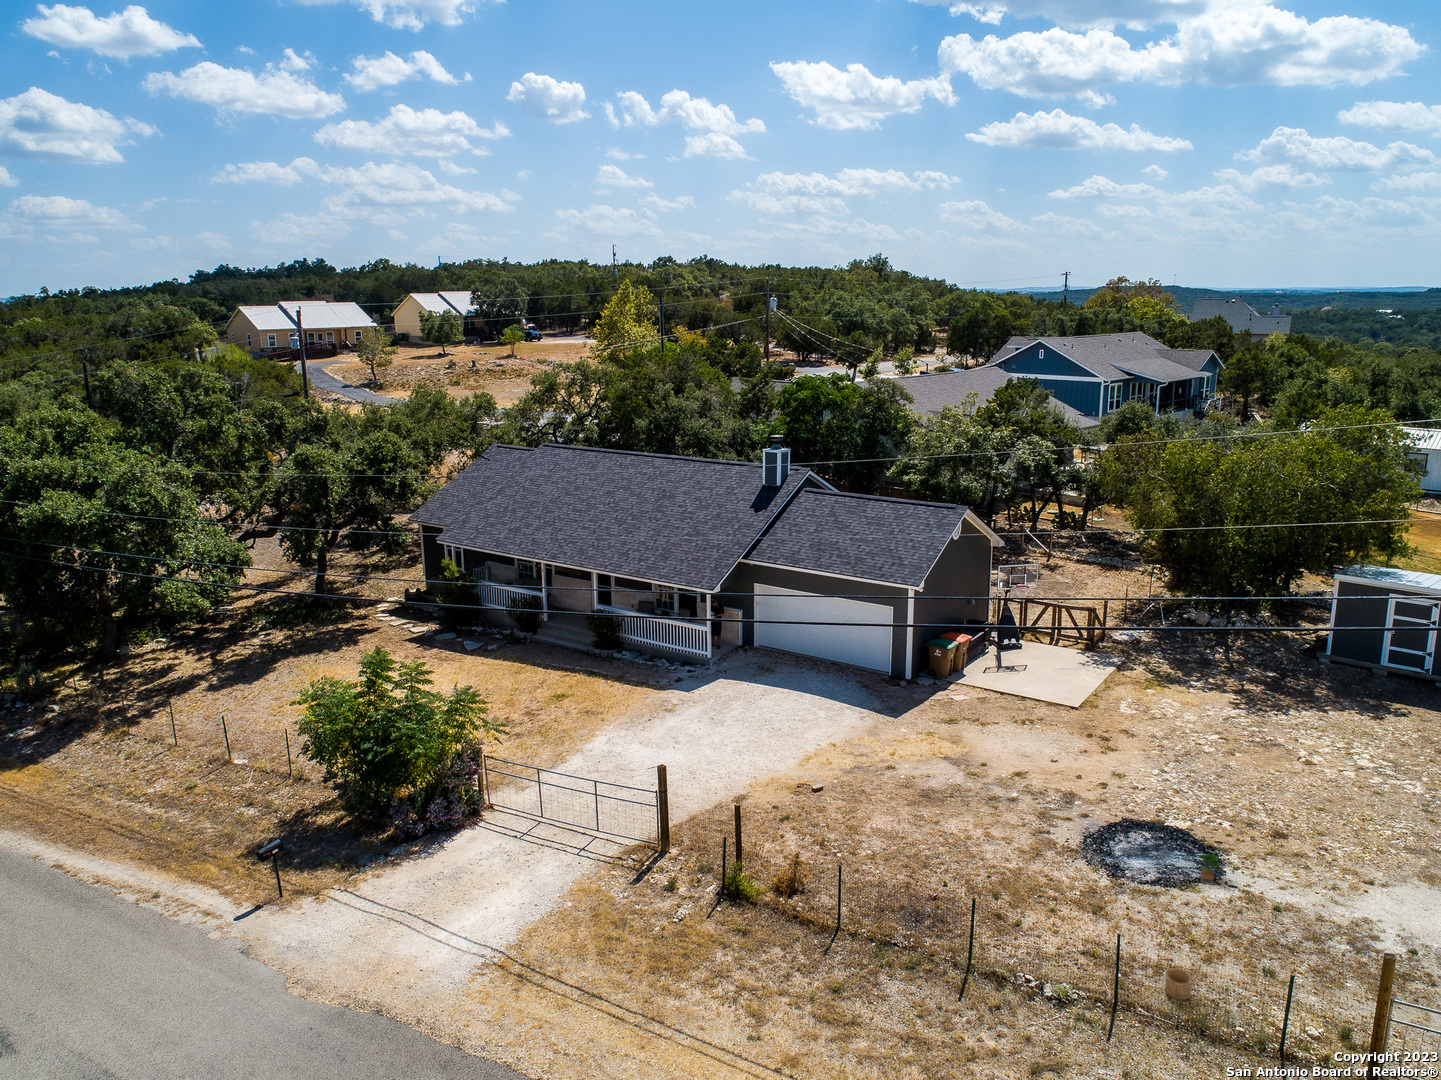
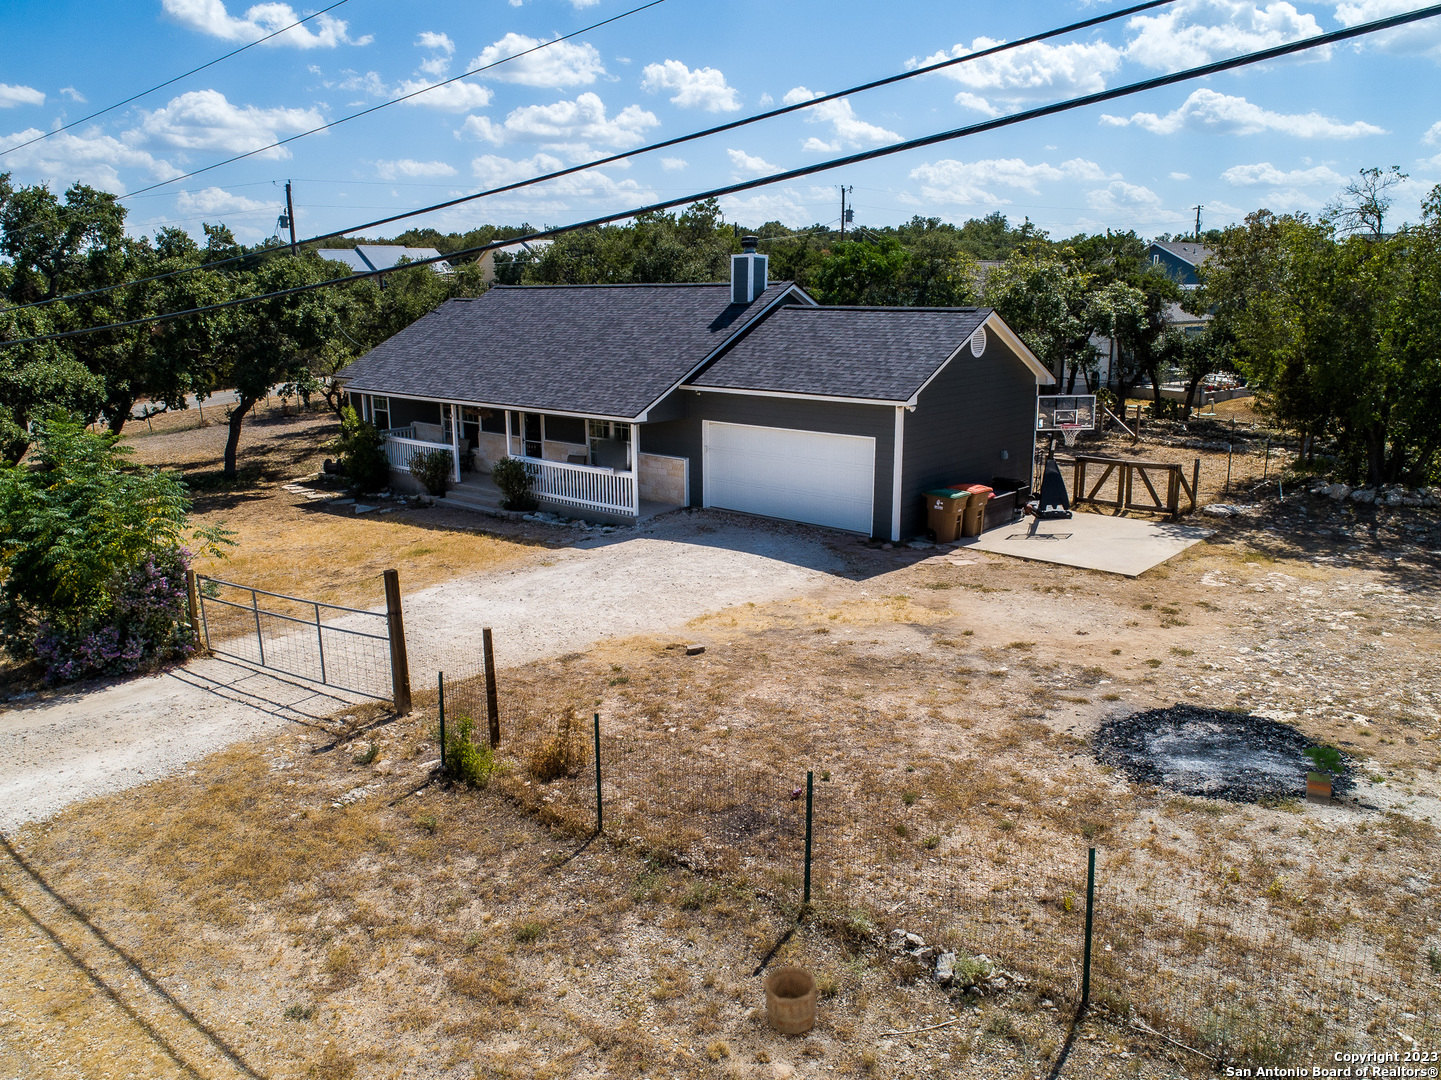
wooden bucket: present [1165,969,1192,1000] -> present [764,967,817,1034]

